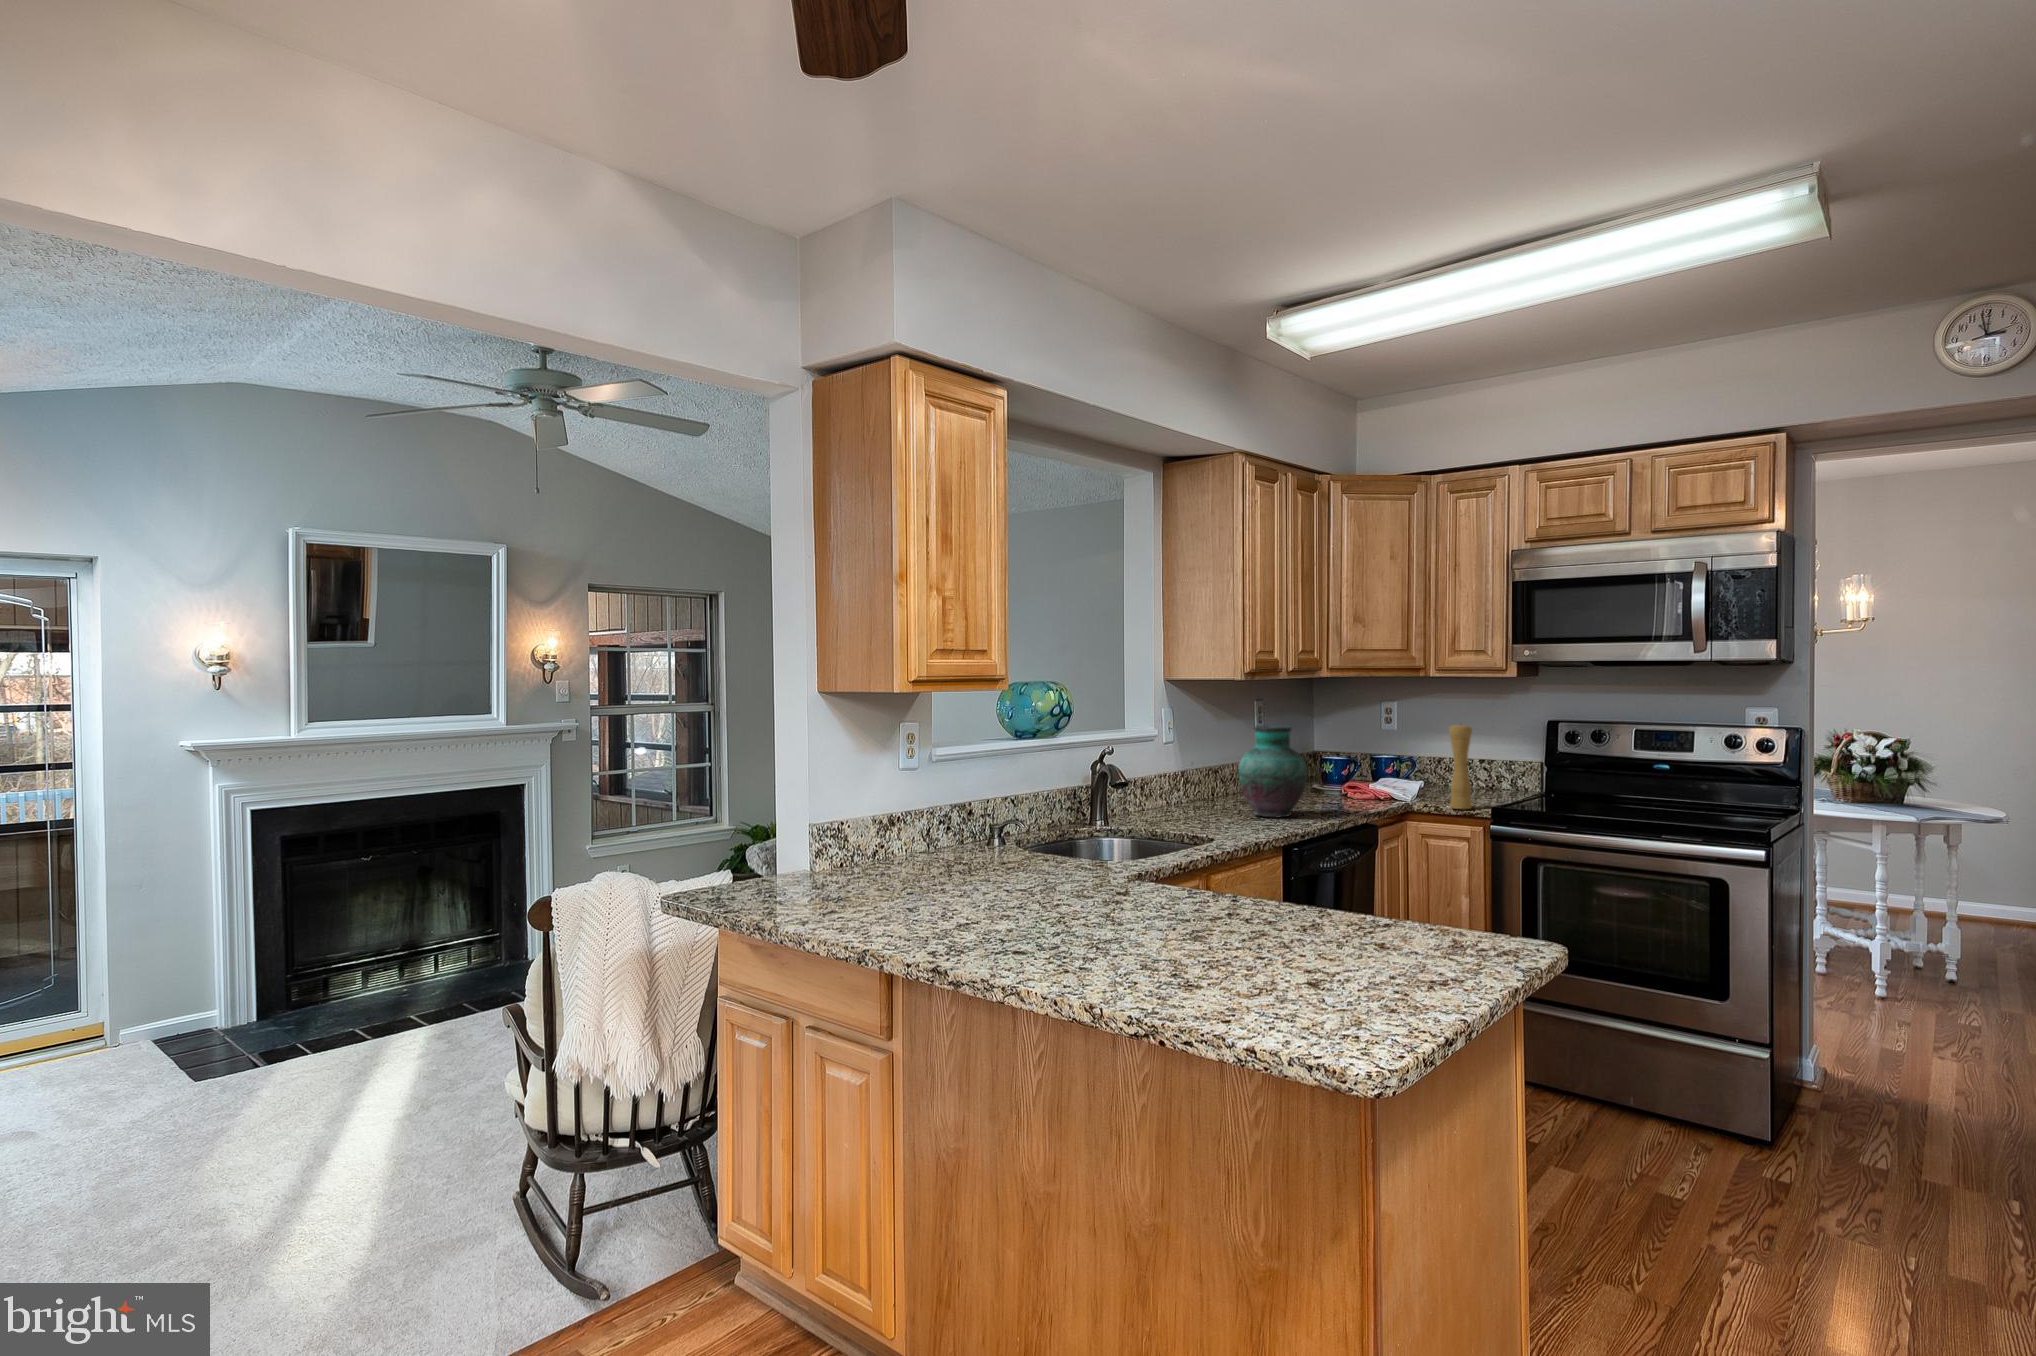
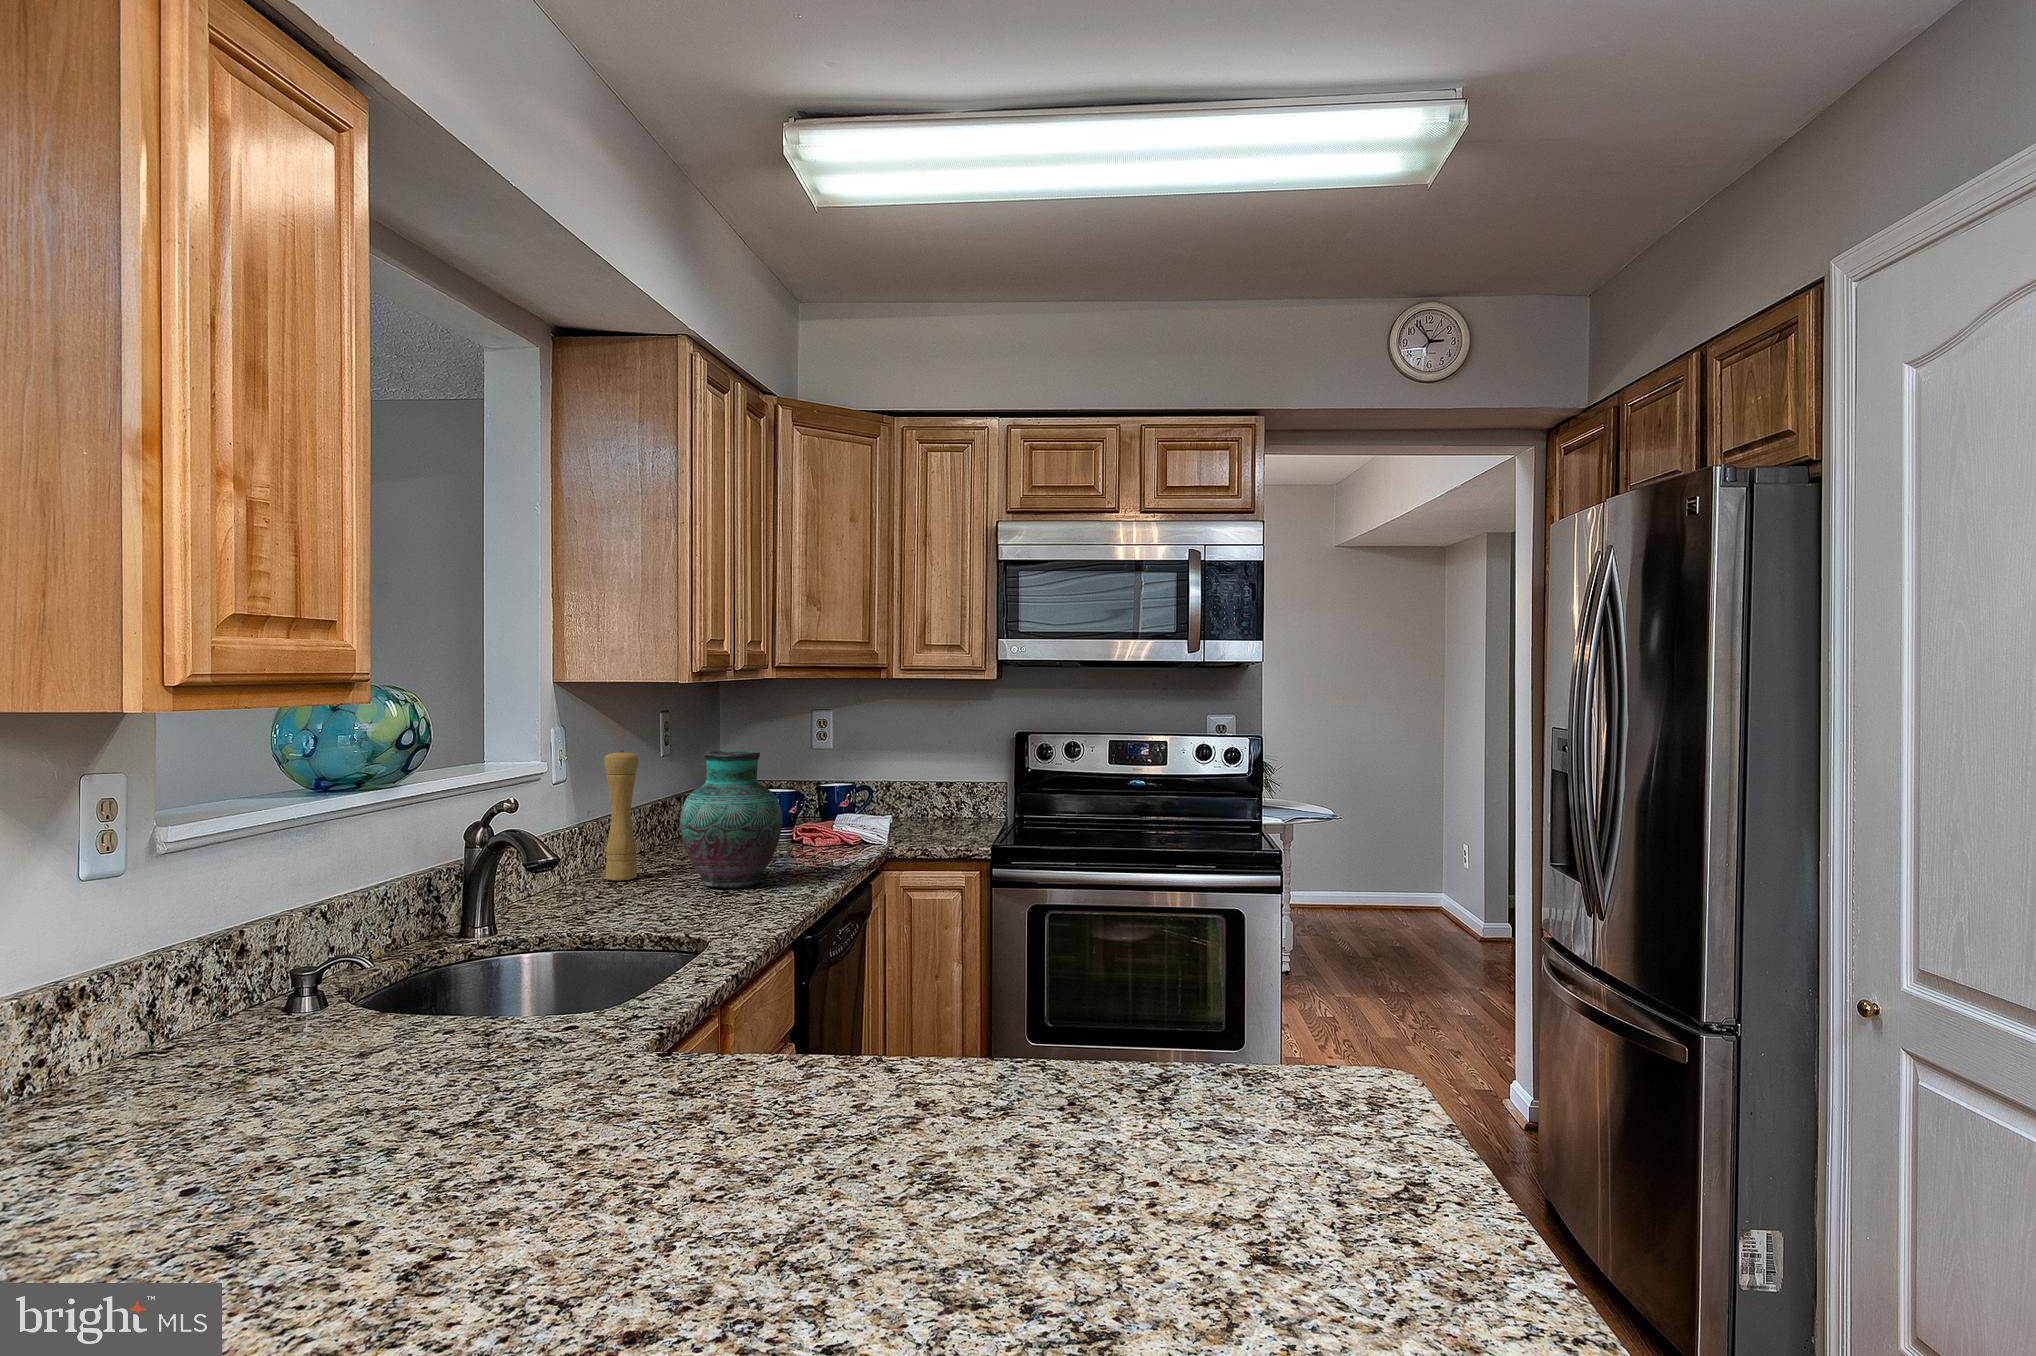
pepper mill: present [1449,724,1472,809] -> present [604,750,638,880]

